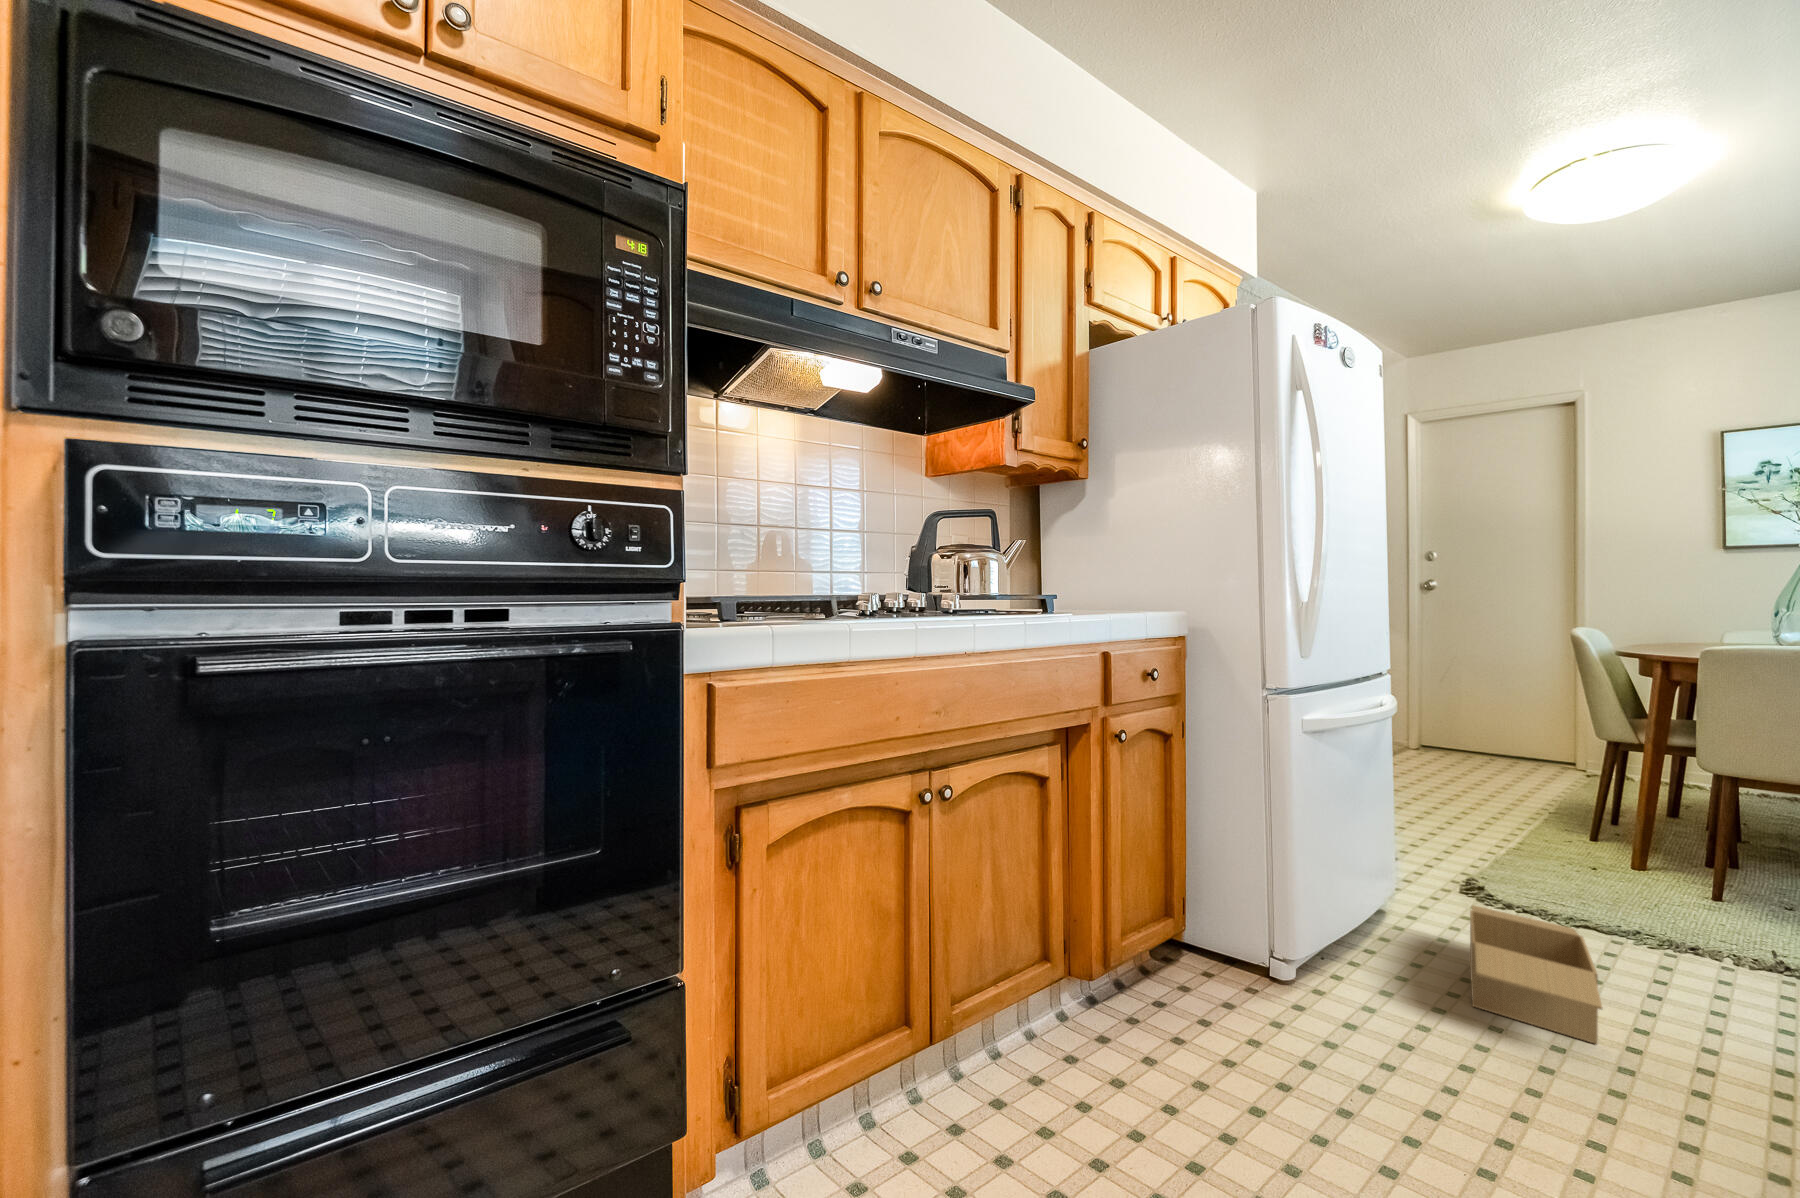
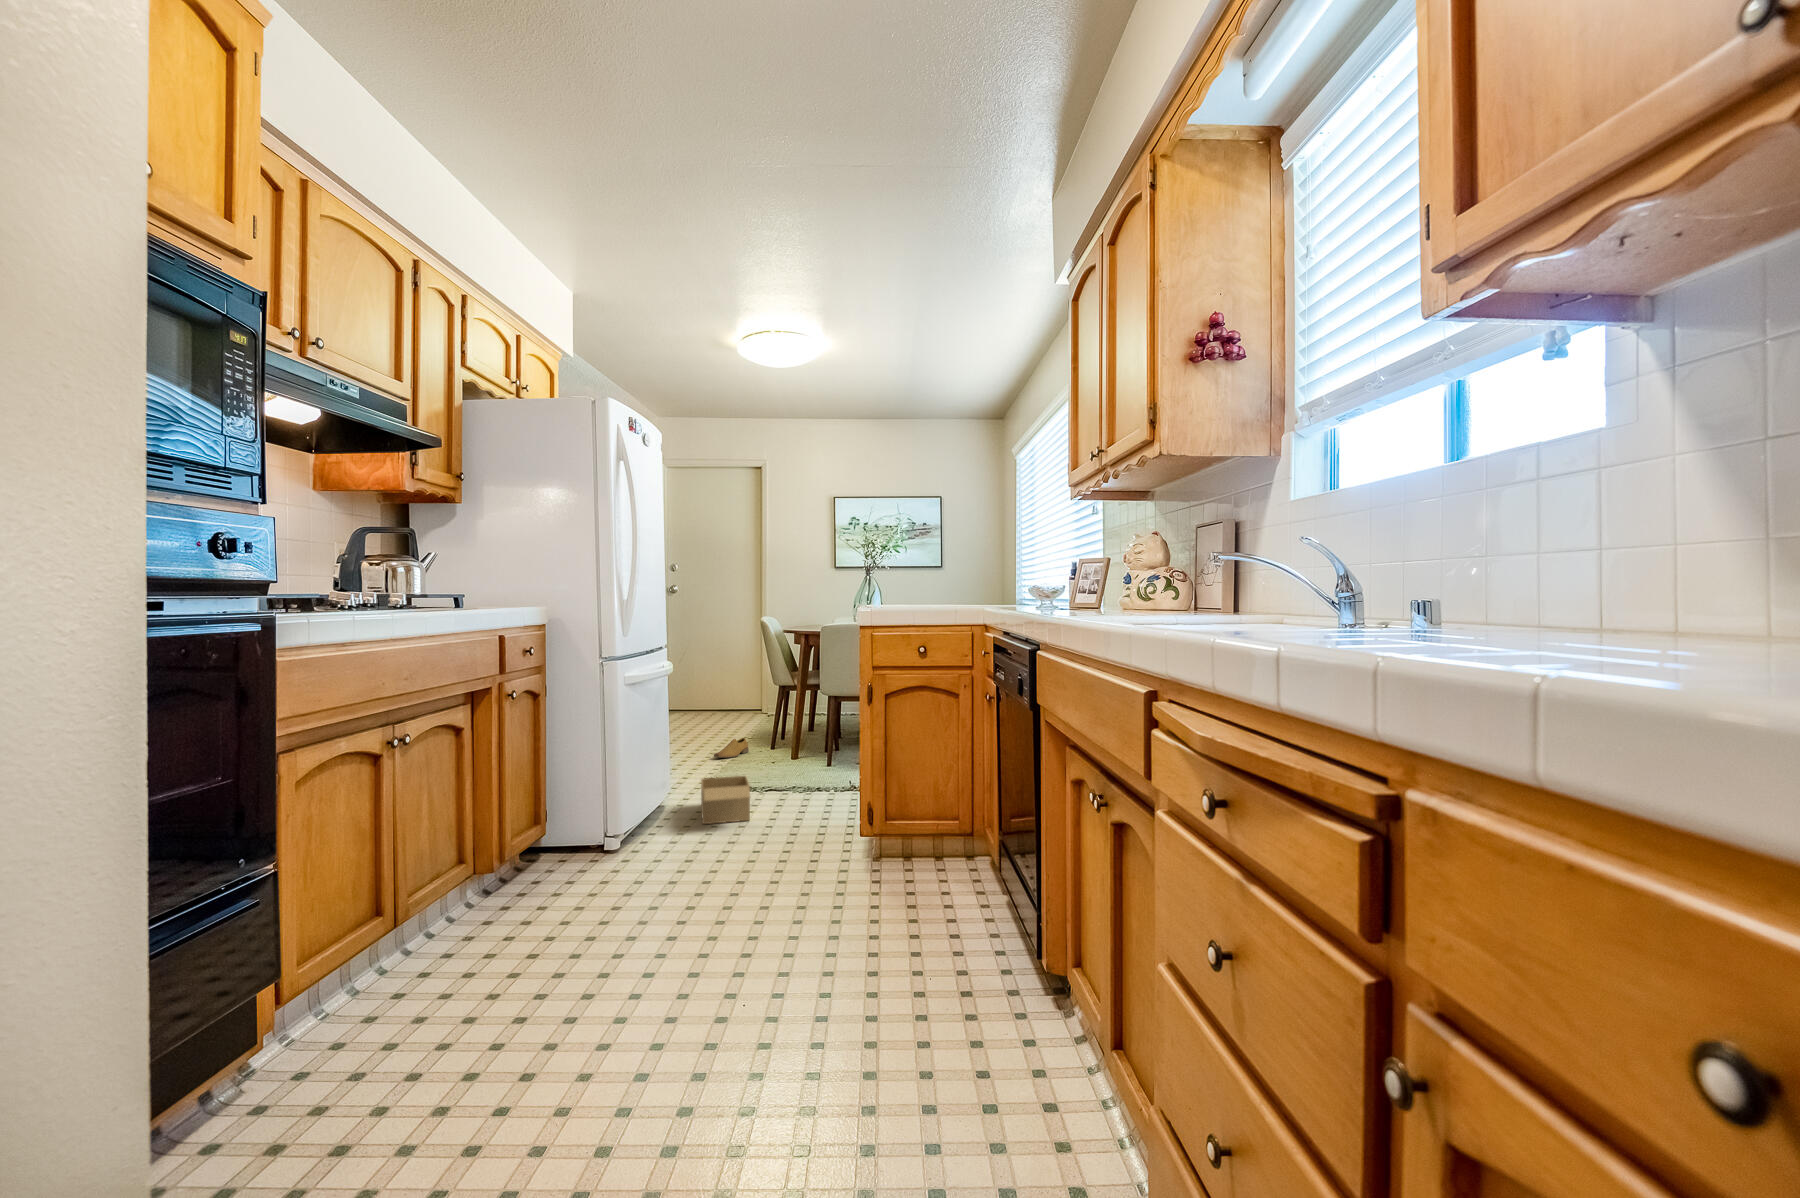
shoe: none [1497,817,1573,849] -> present [714,738,749,758]

